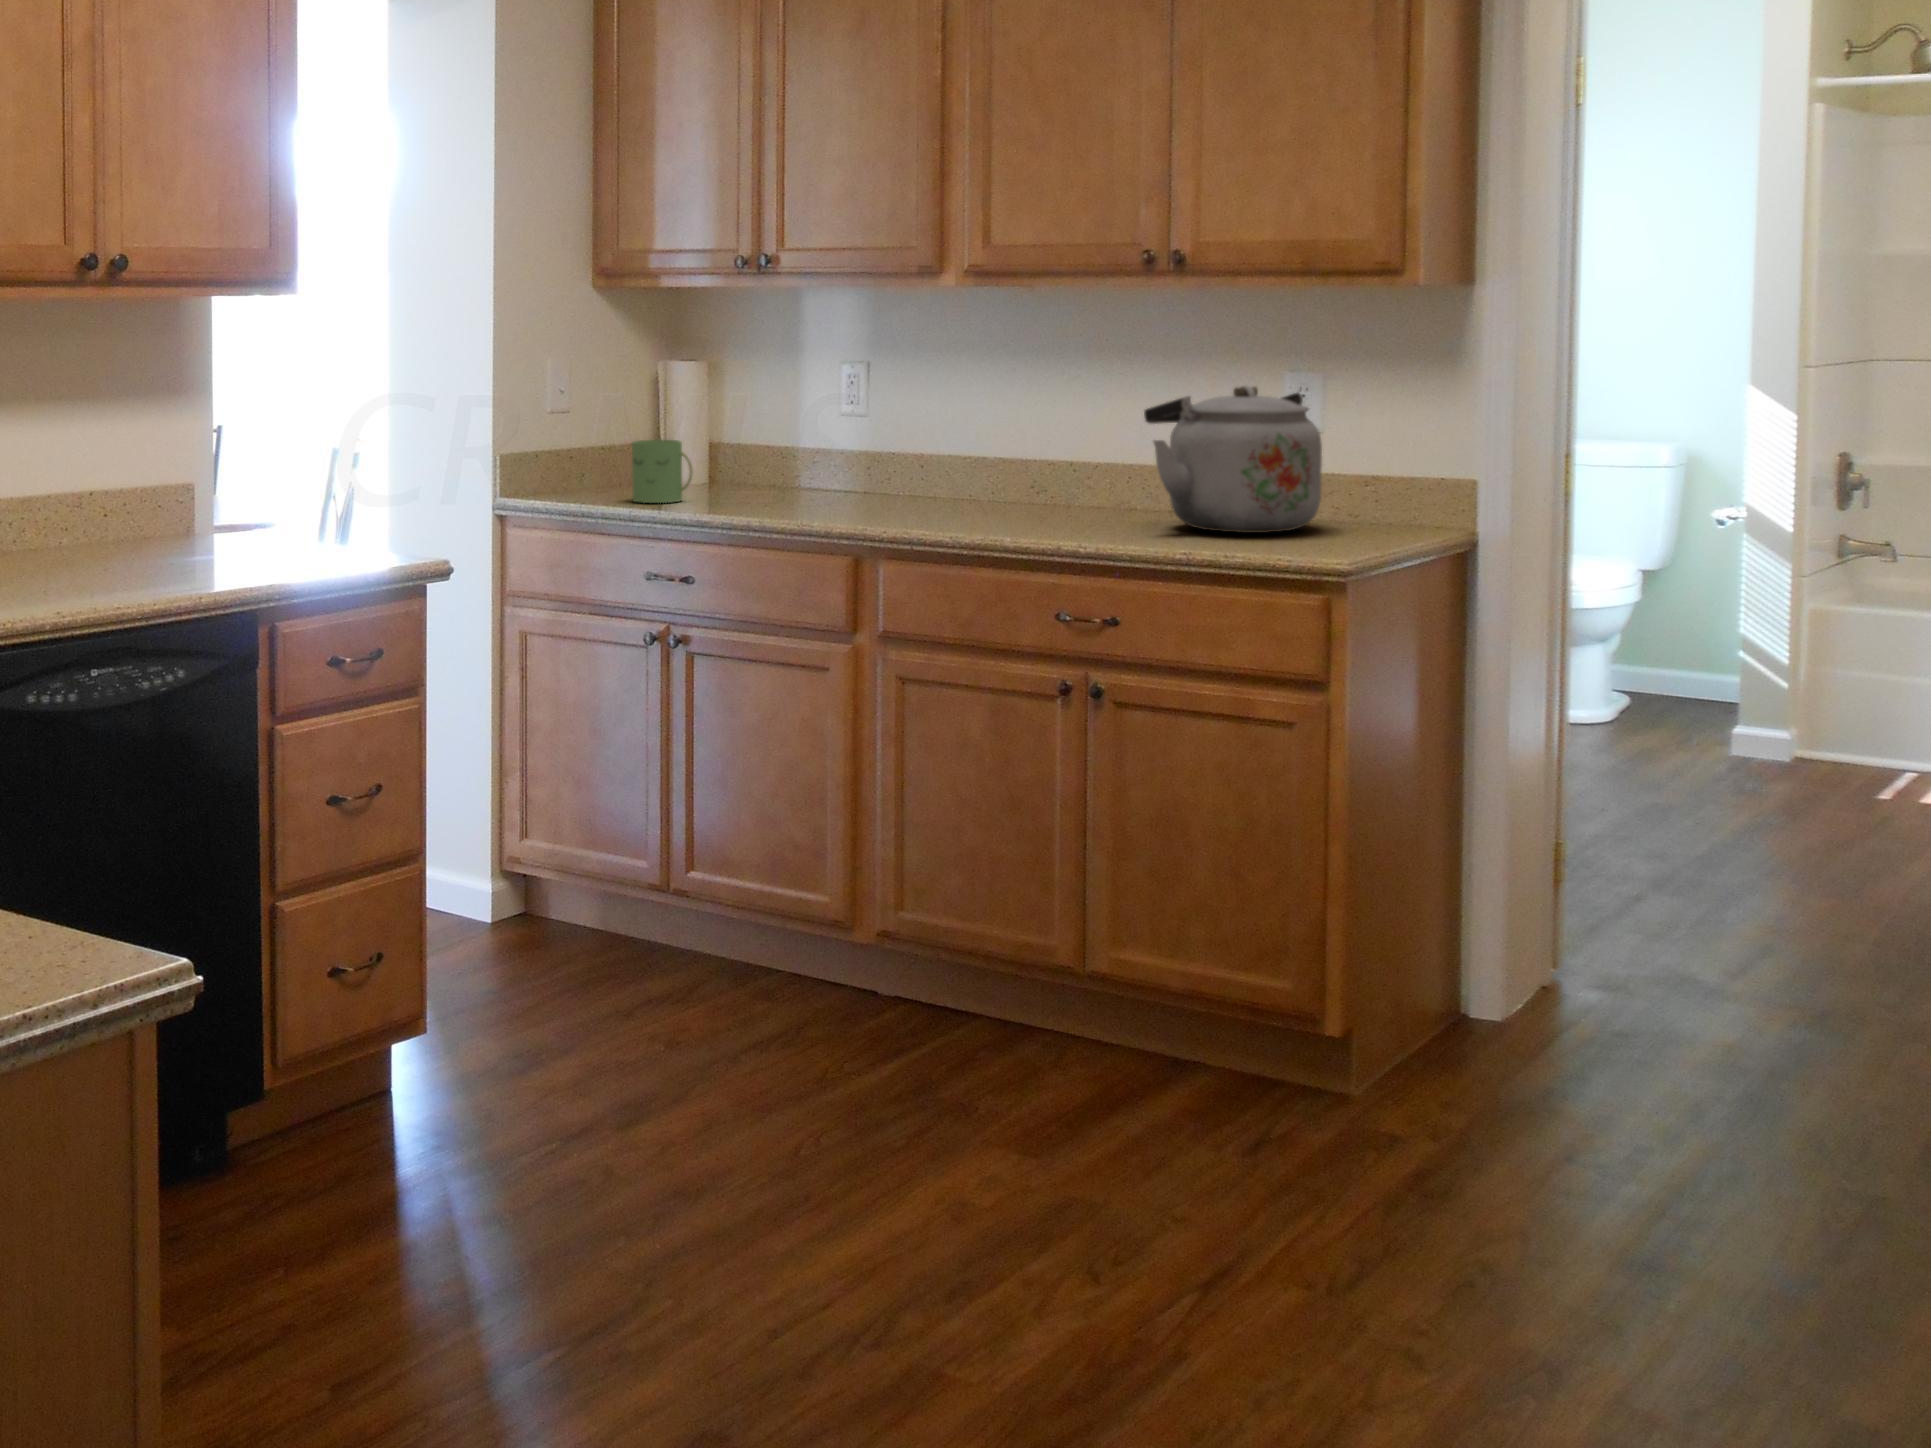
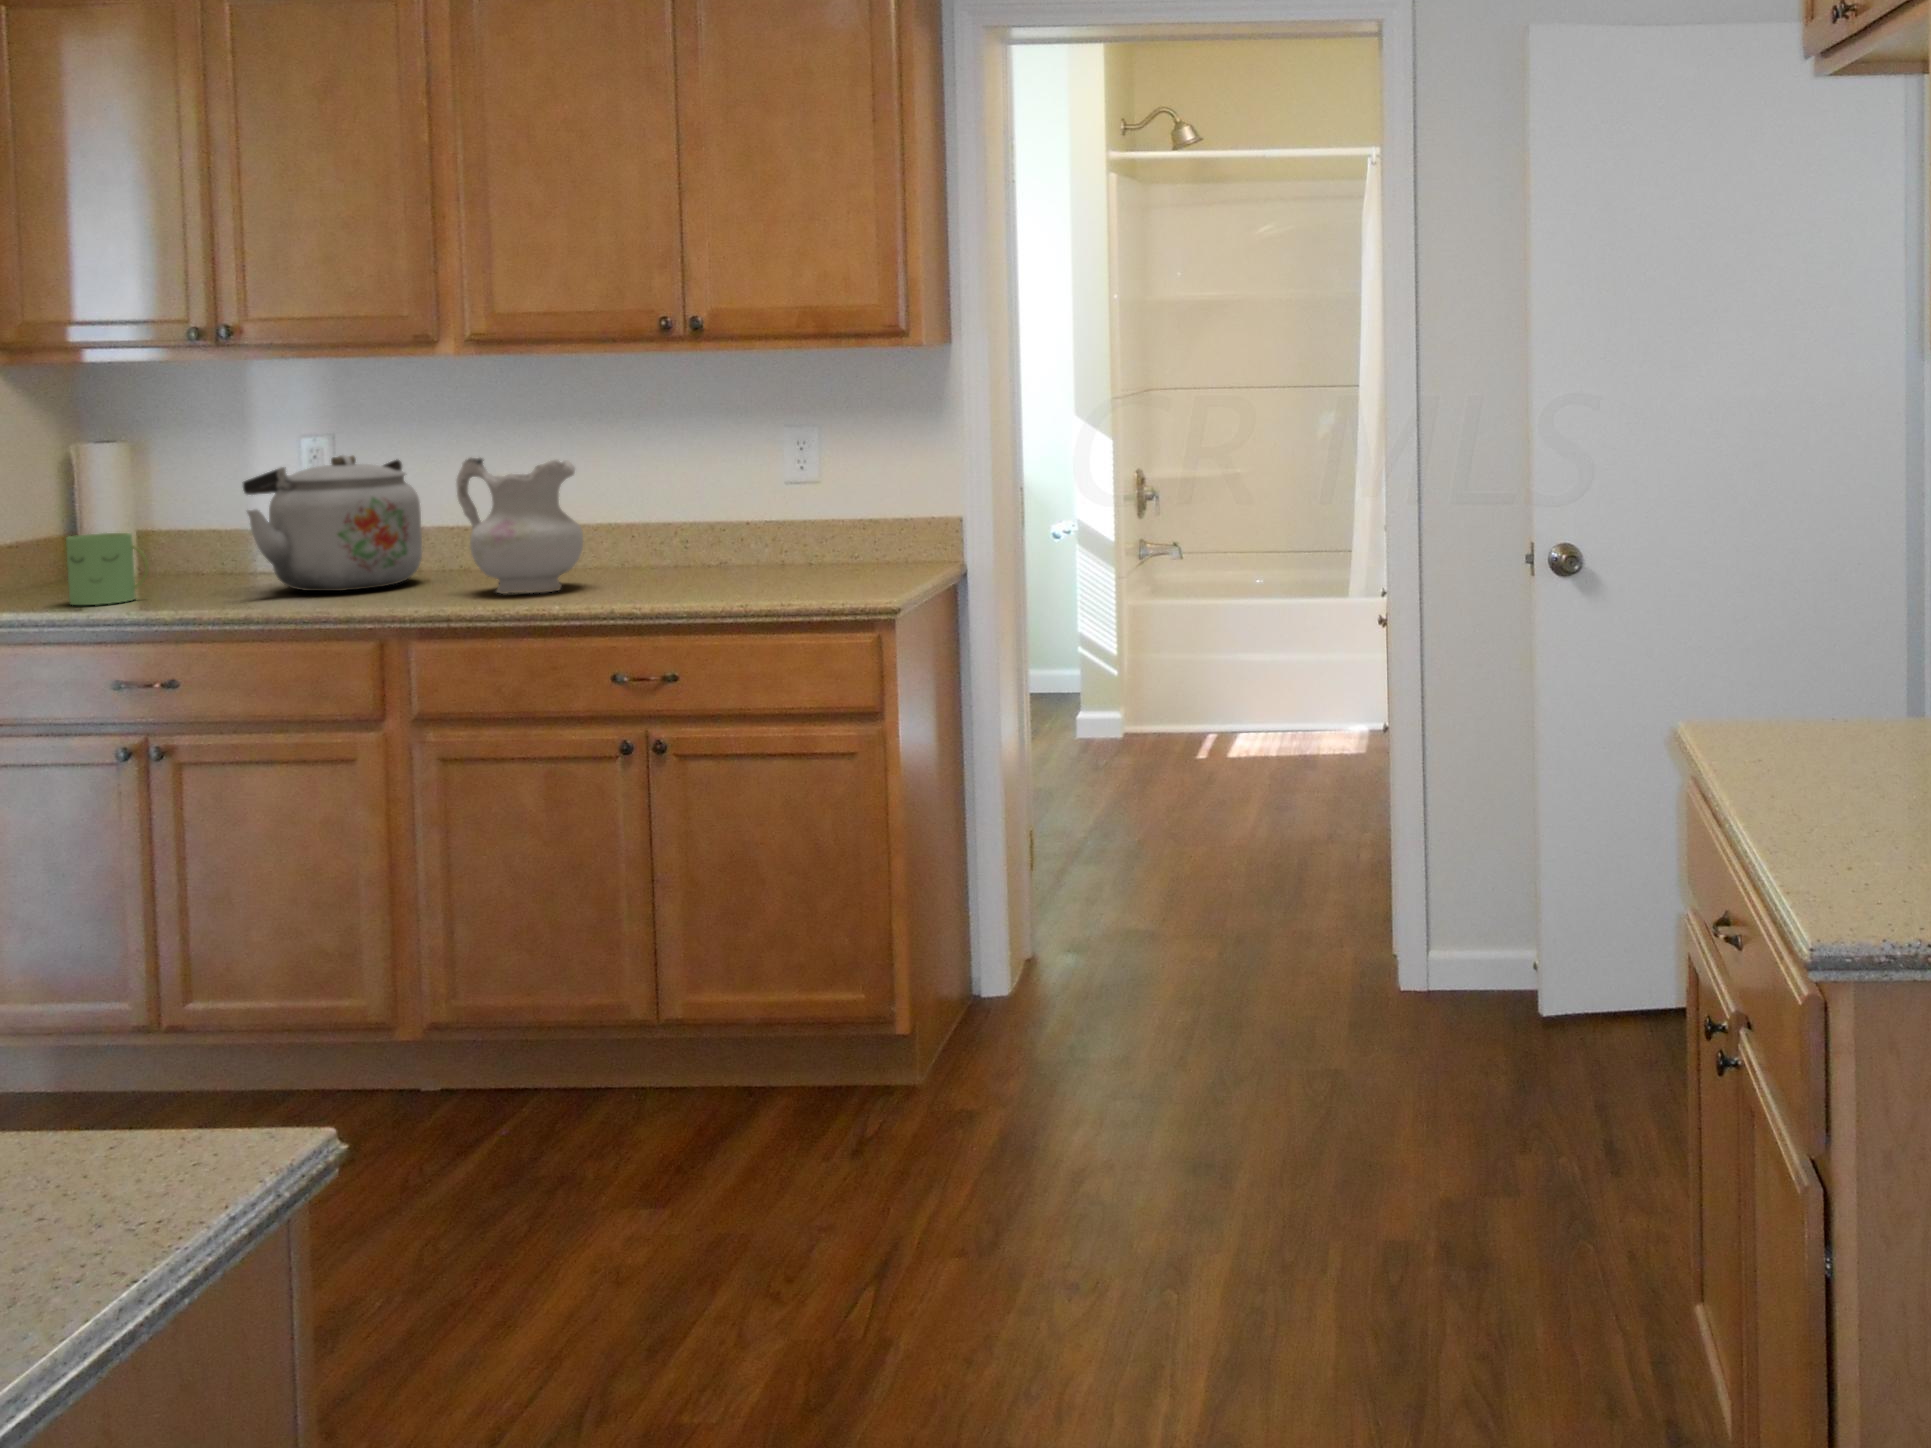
ceramic pitcher: none [939,384,1052,524] -> present [456,458,583,594]
kettle: present [1144,385,1322,533] -> present [243,455,422,591]

